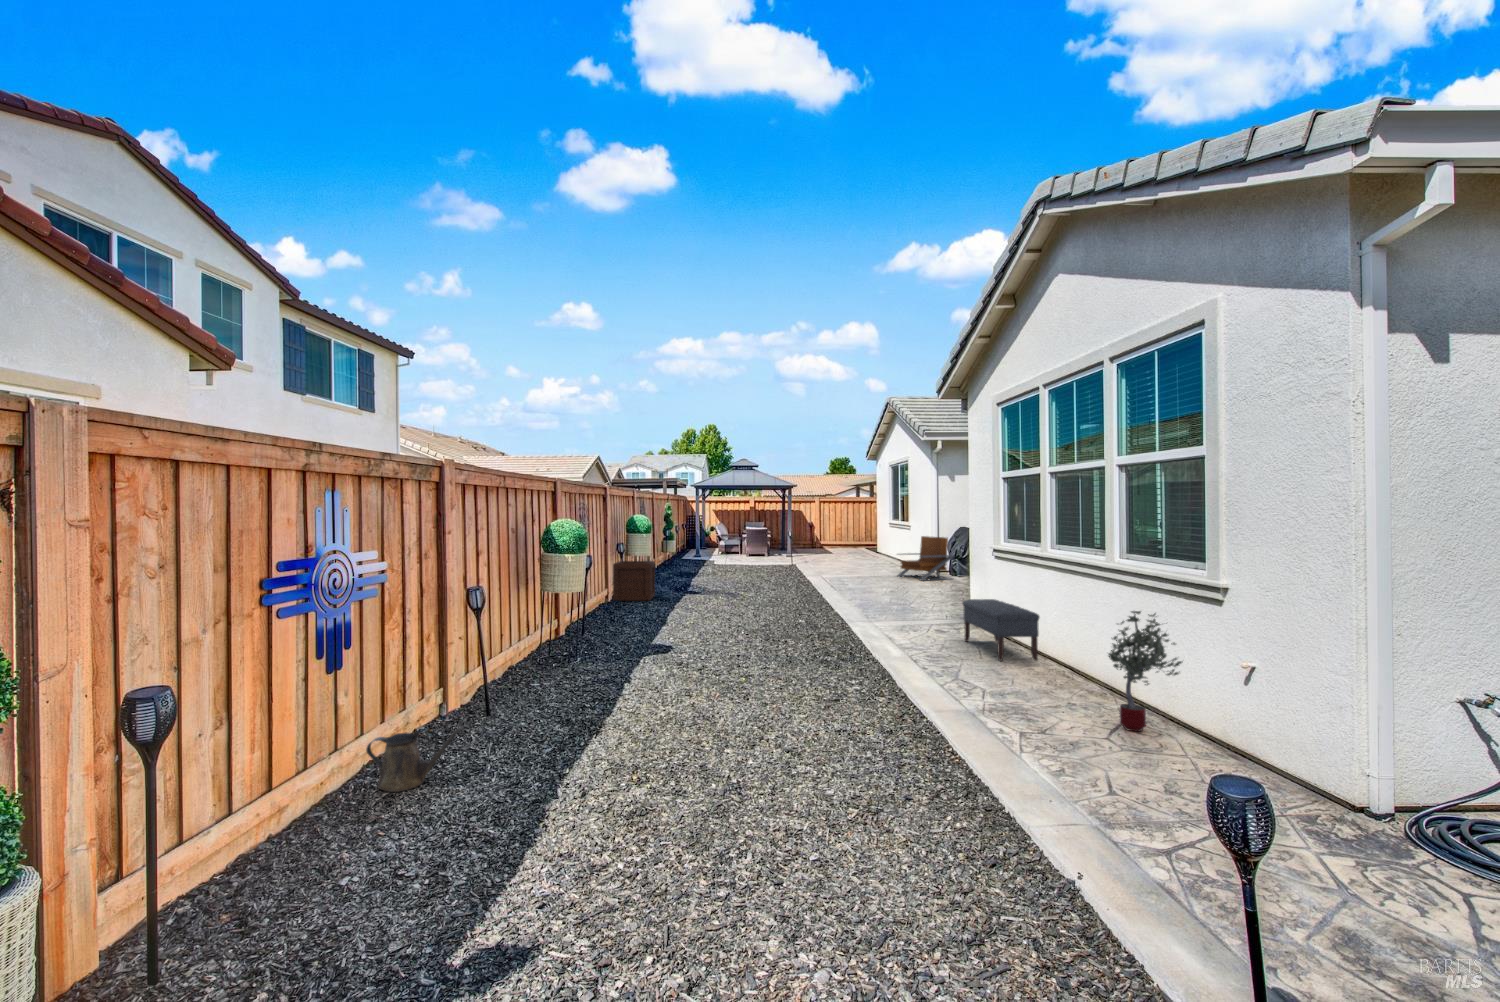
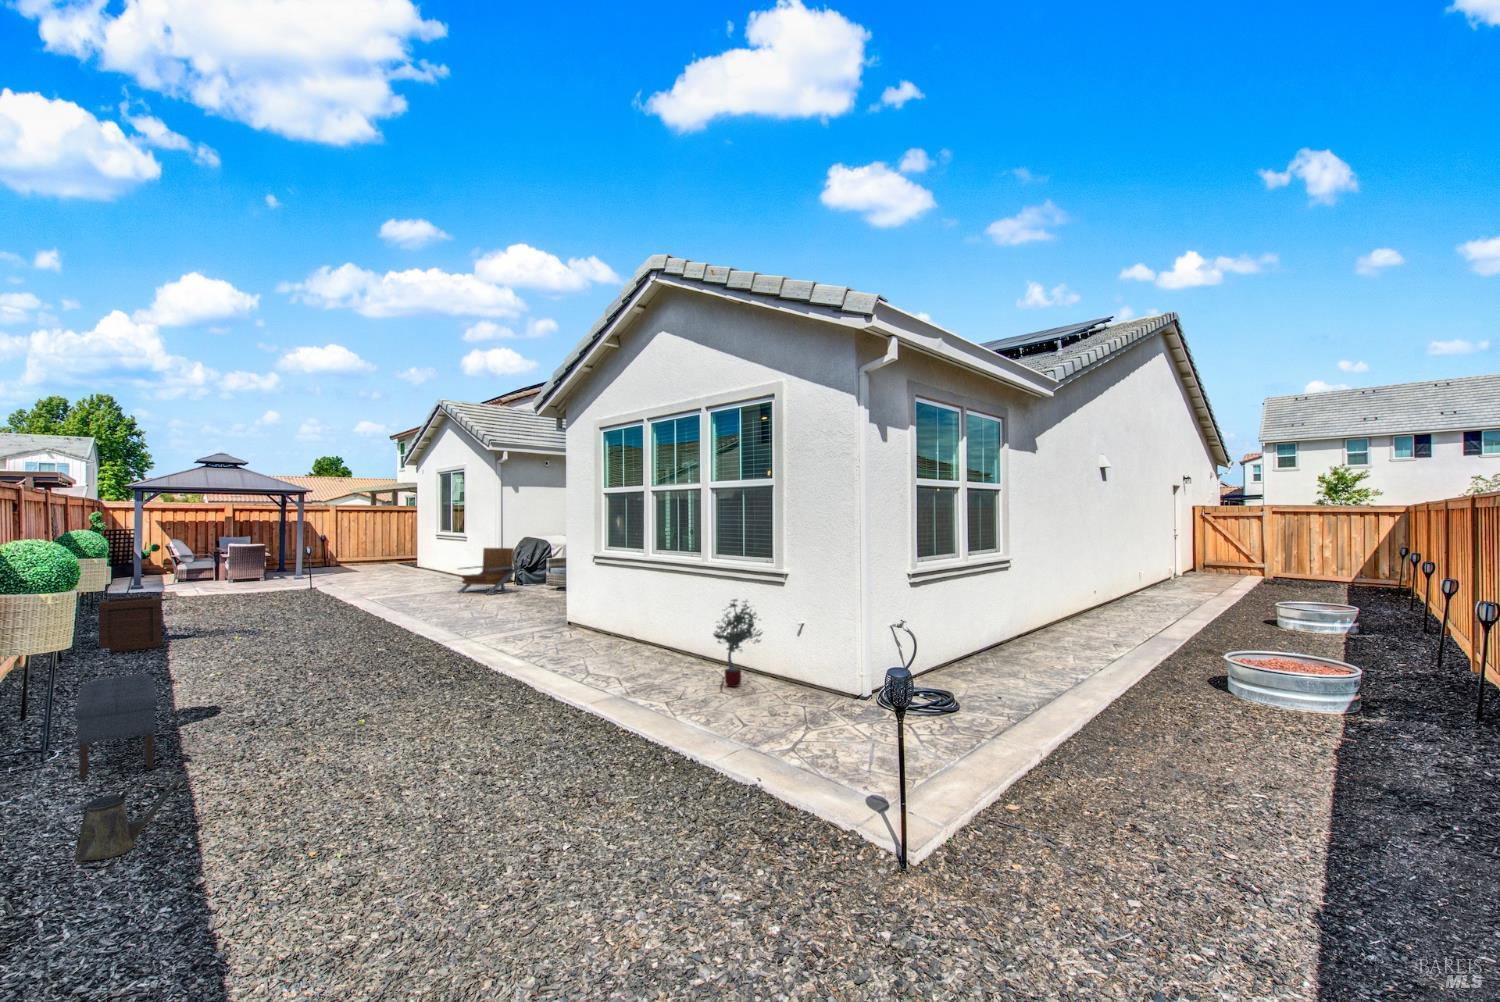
bench: present [963,599,1039,661] -> present [75,674,157,781]

